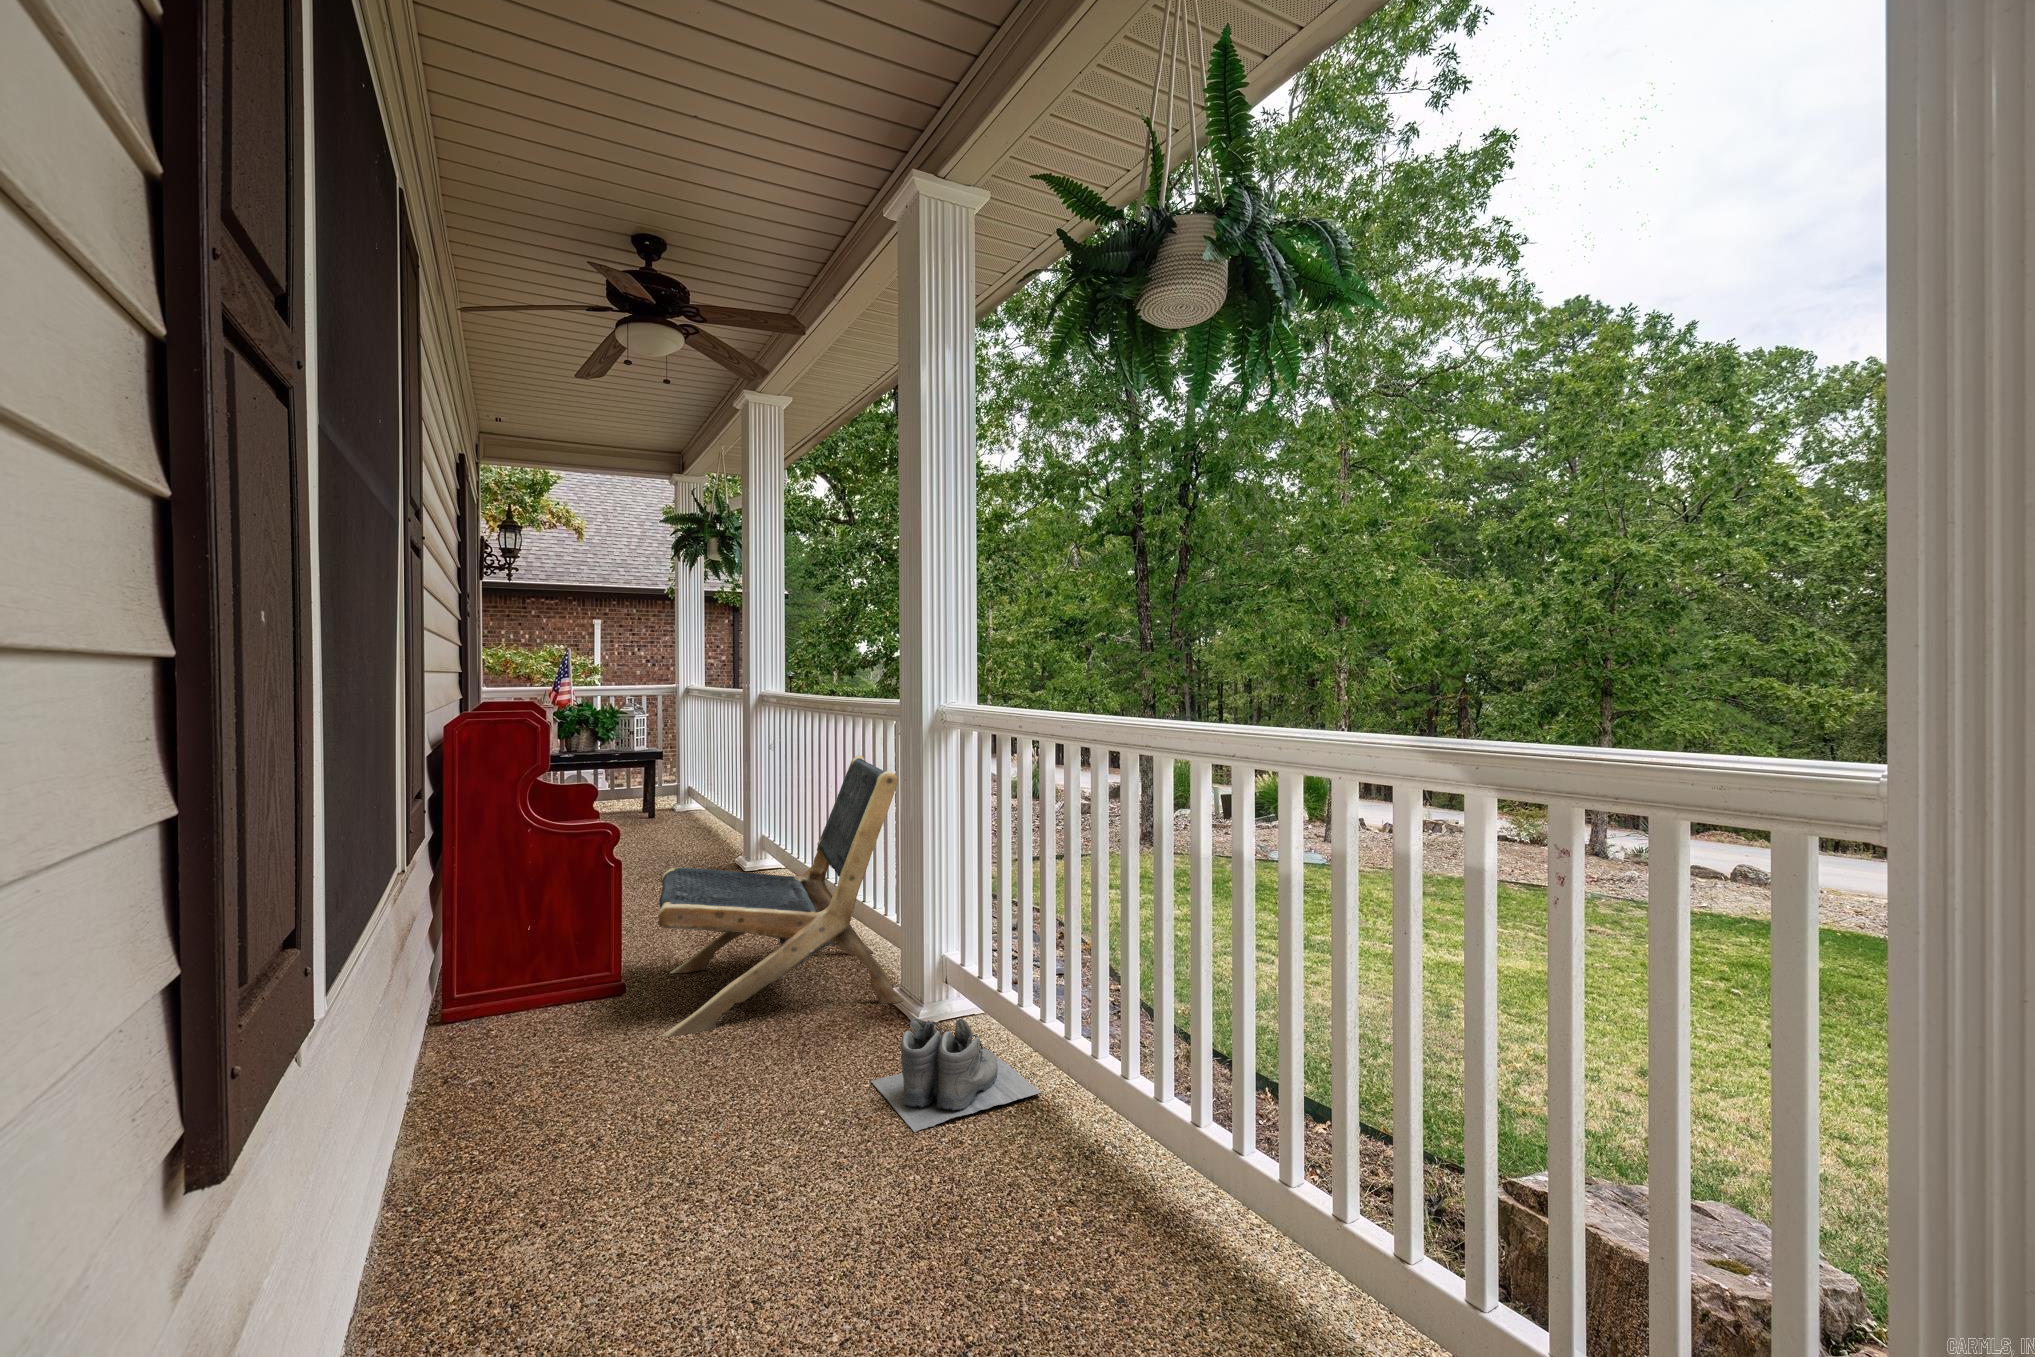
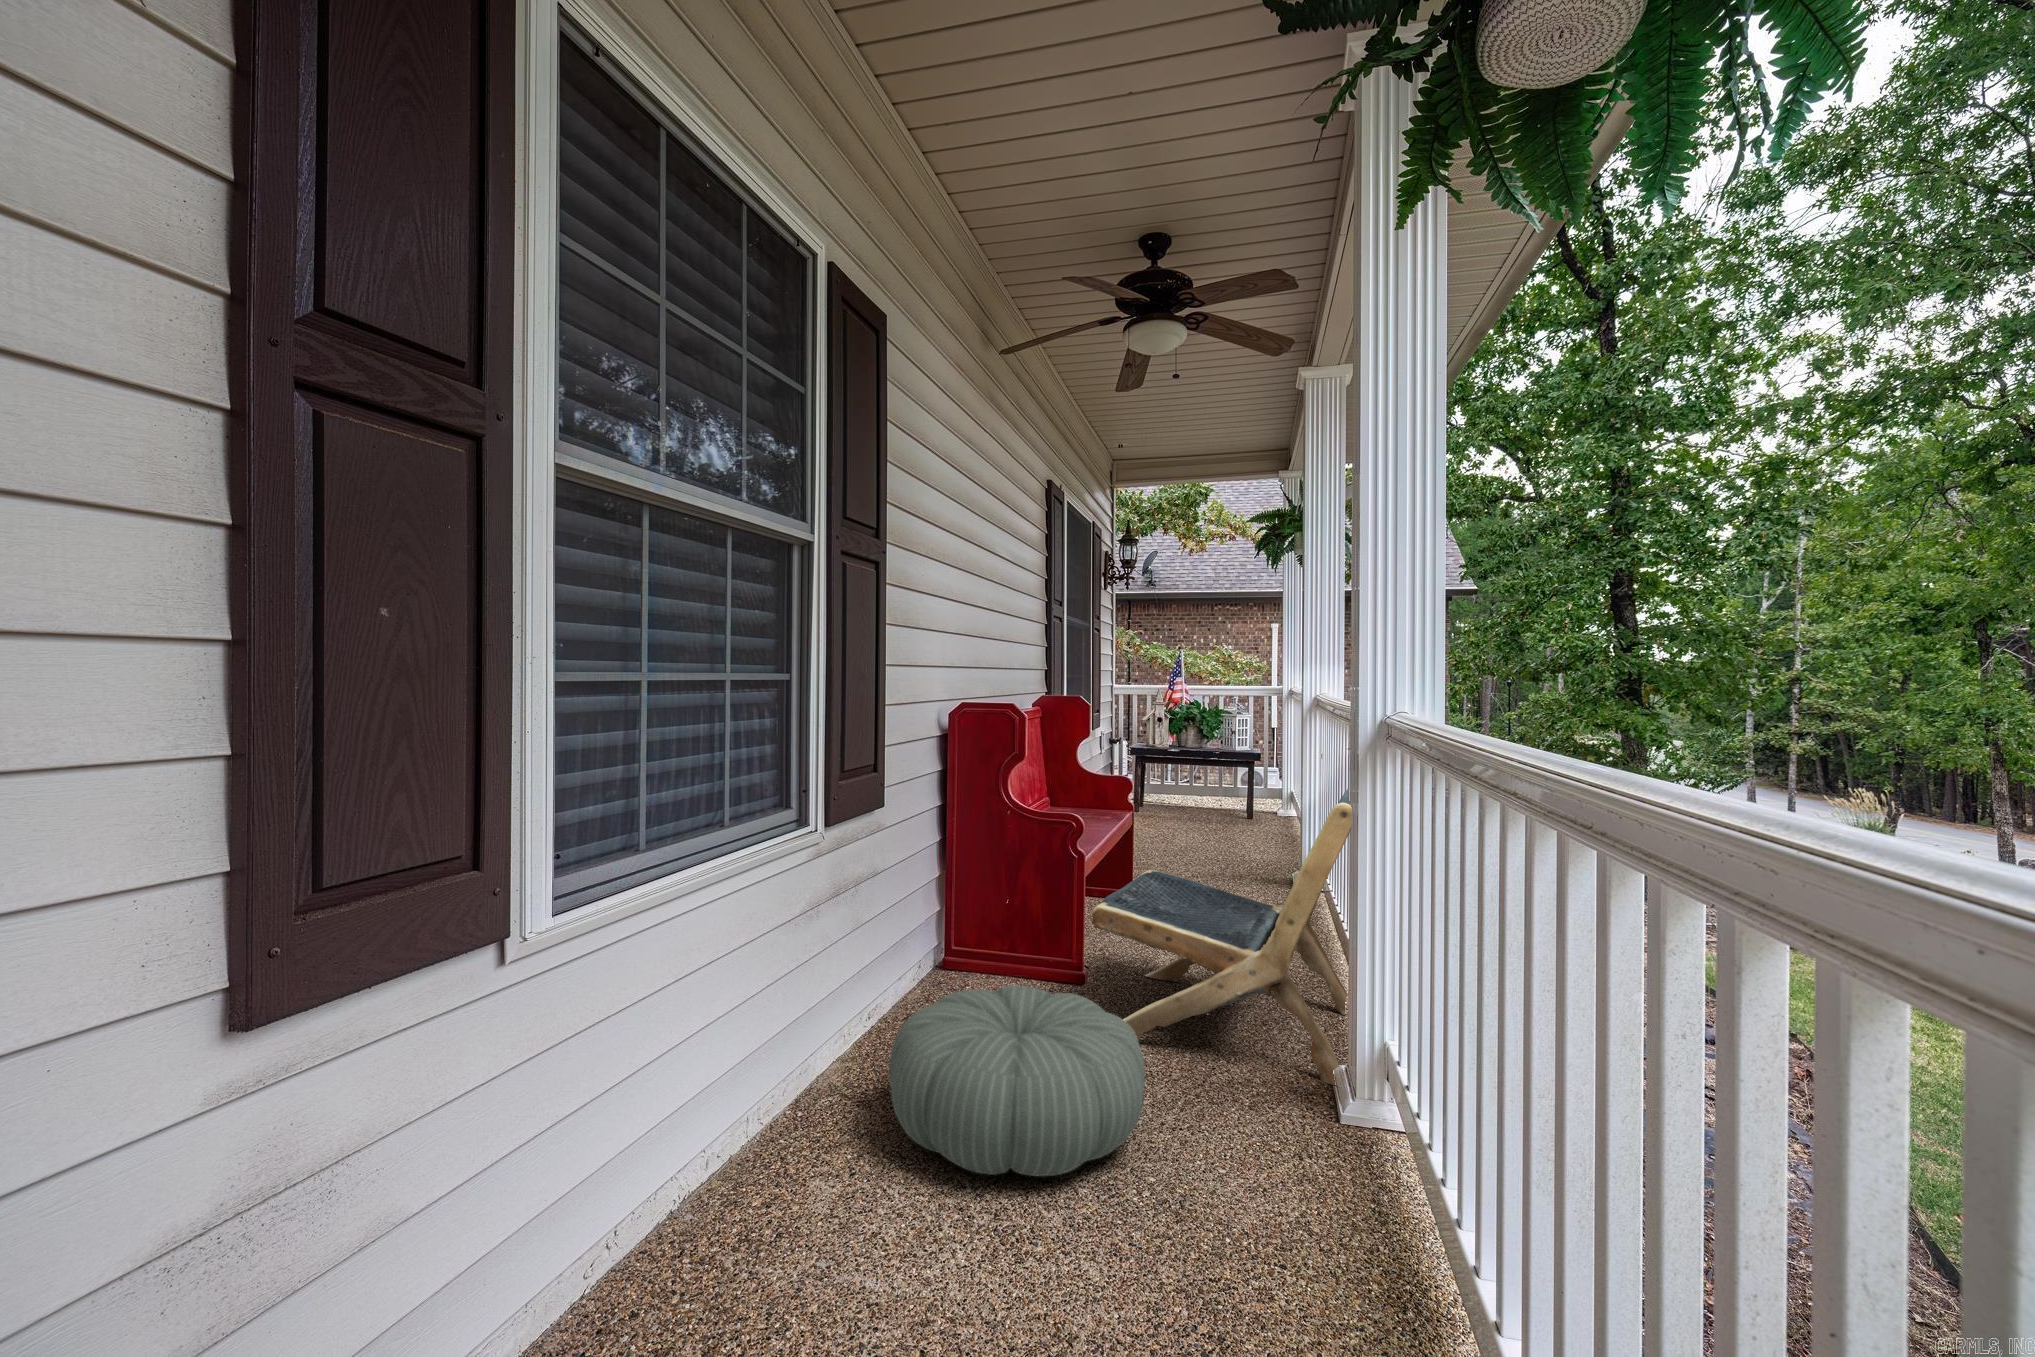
pouf: none [523,987,798,1173] -> present [889,985,1145,1176]
boots: present [871,1019,1041,1132] -> none [1227,1113,1428,1286]

